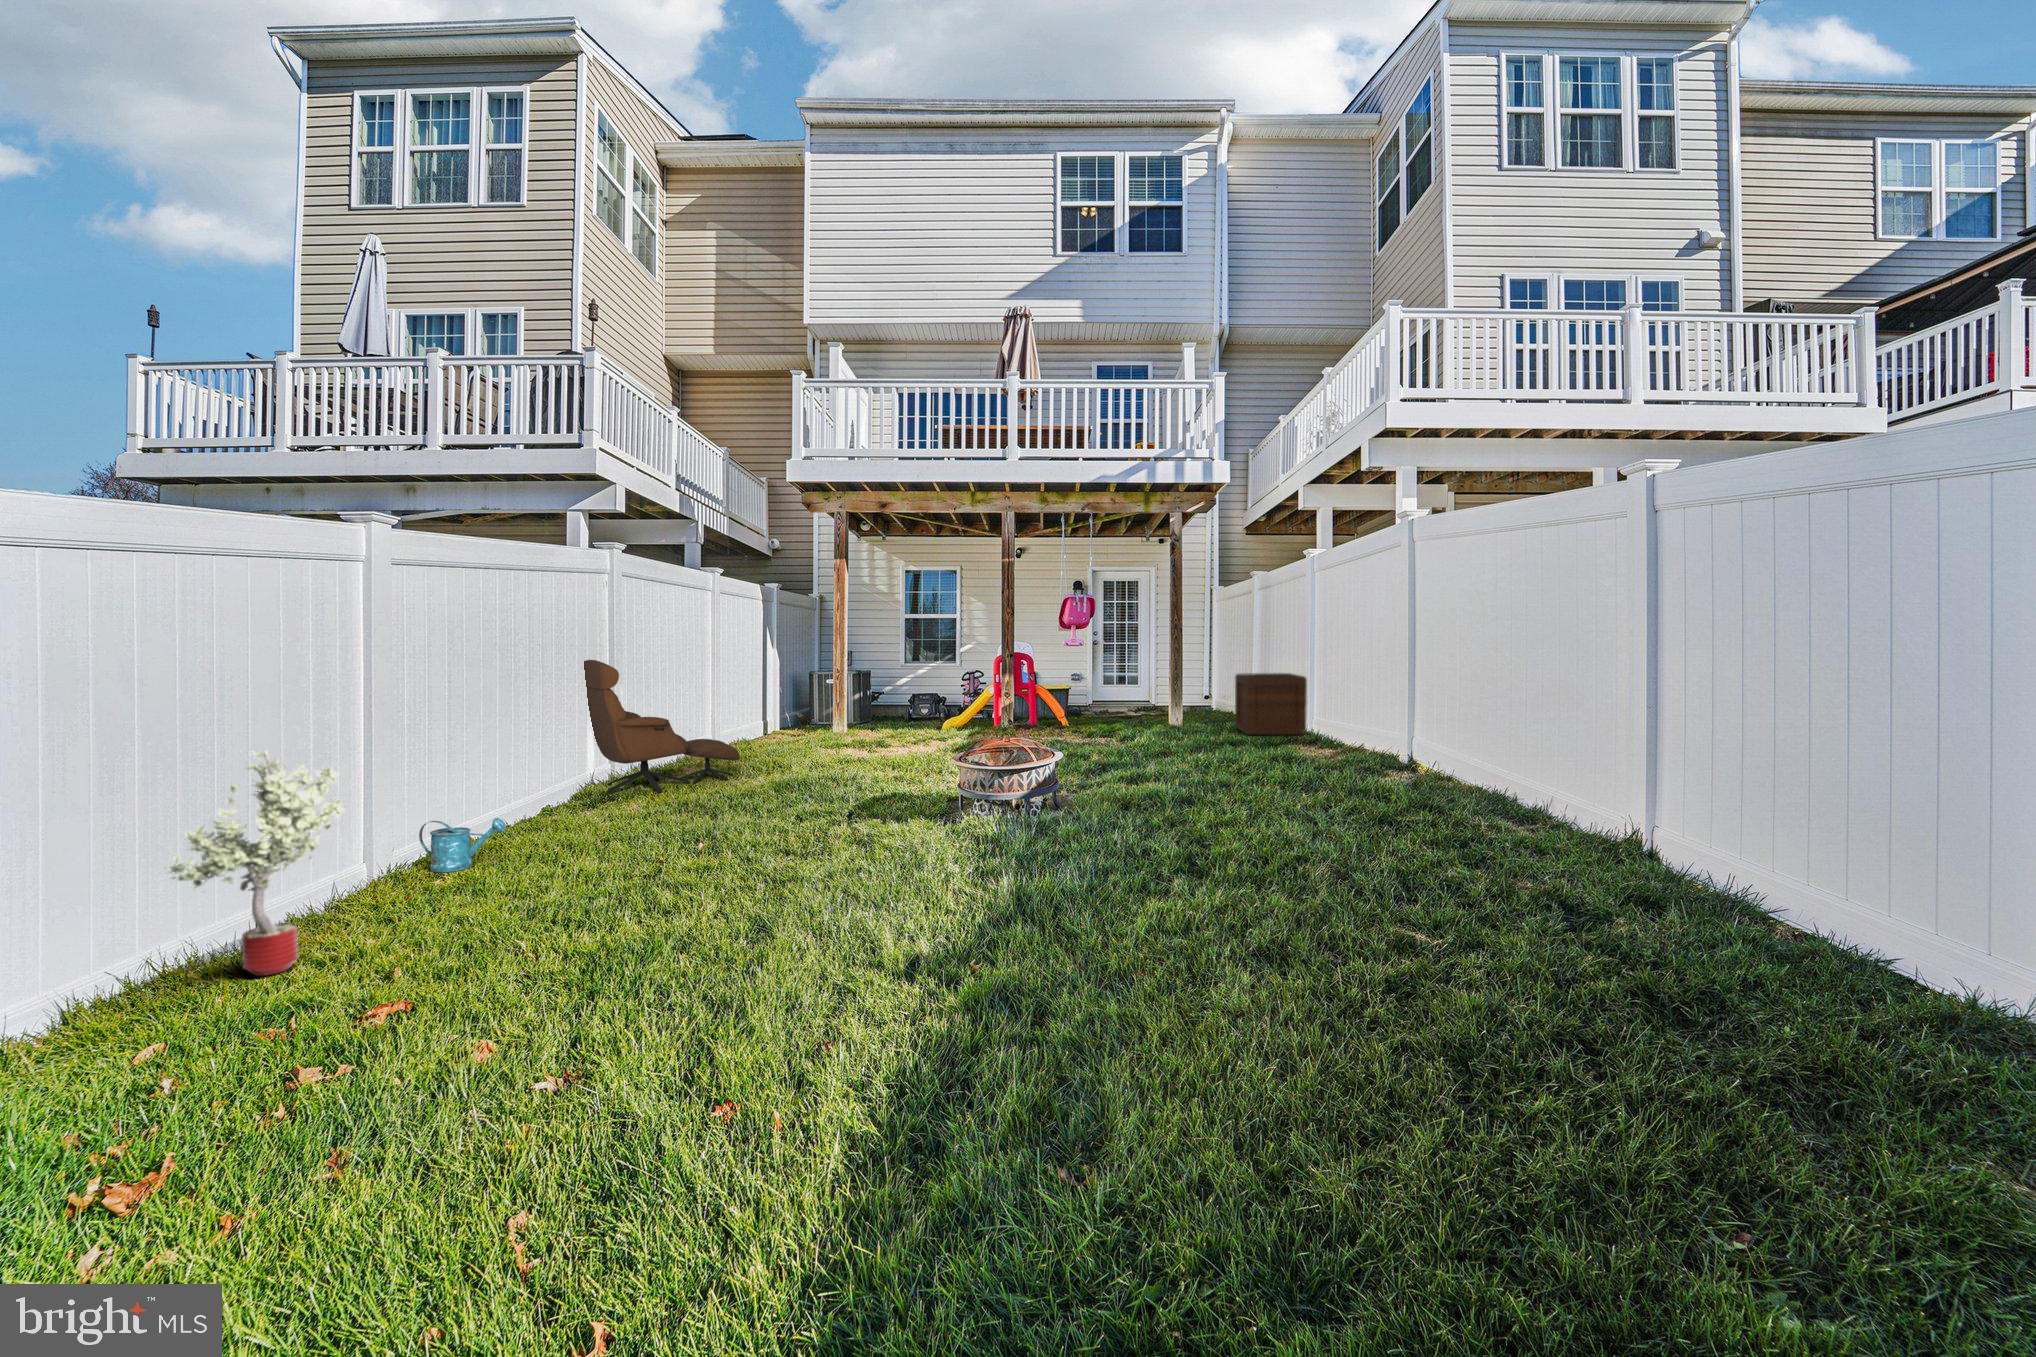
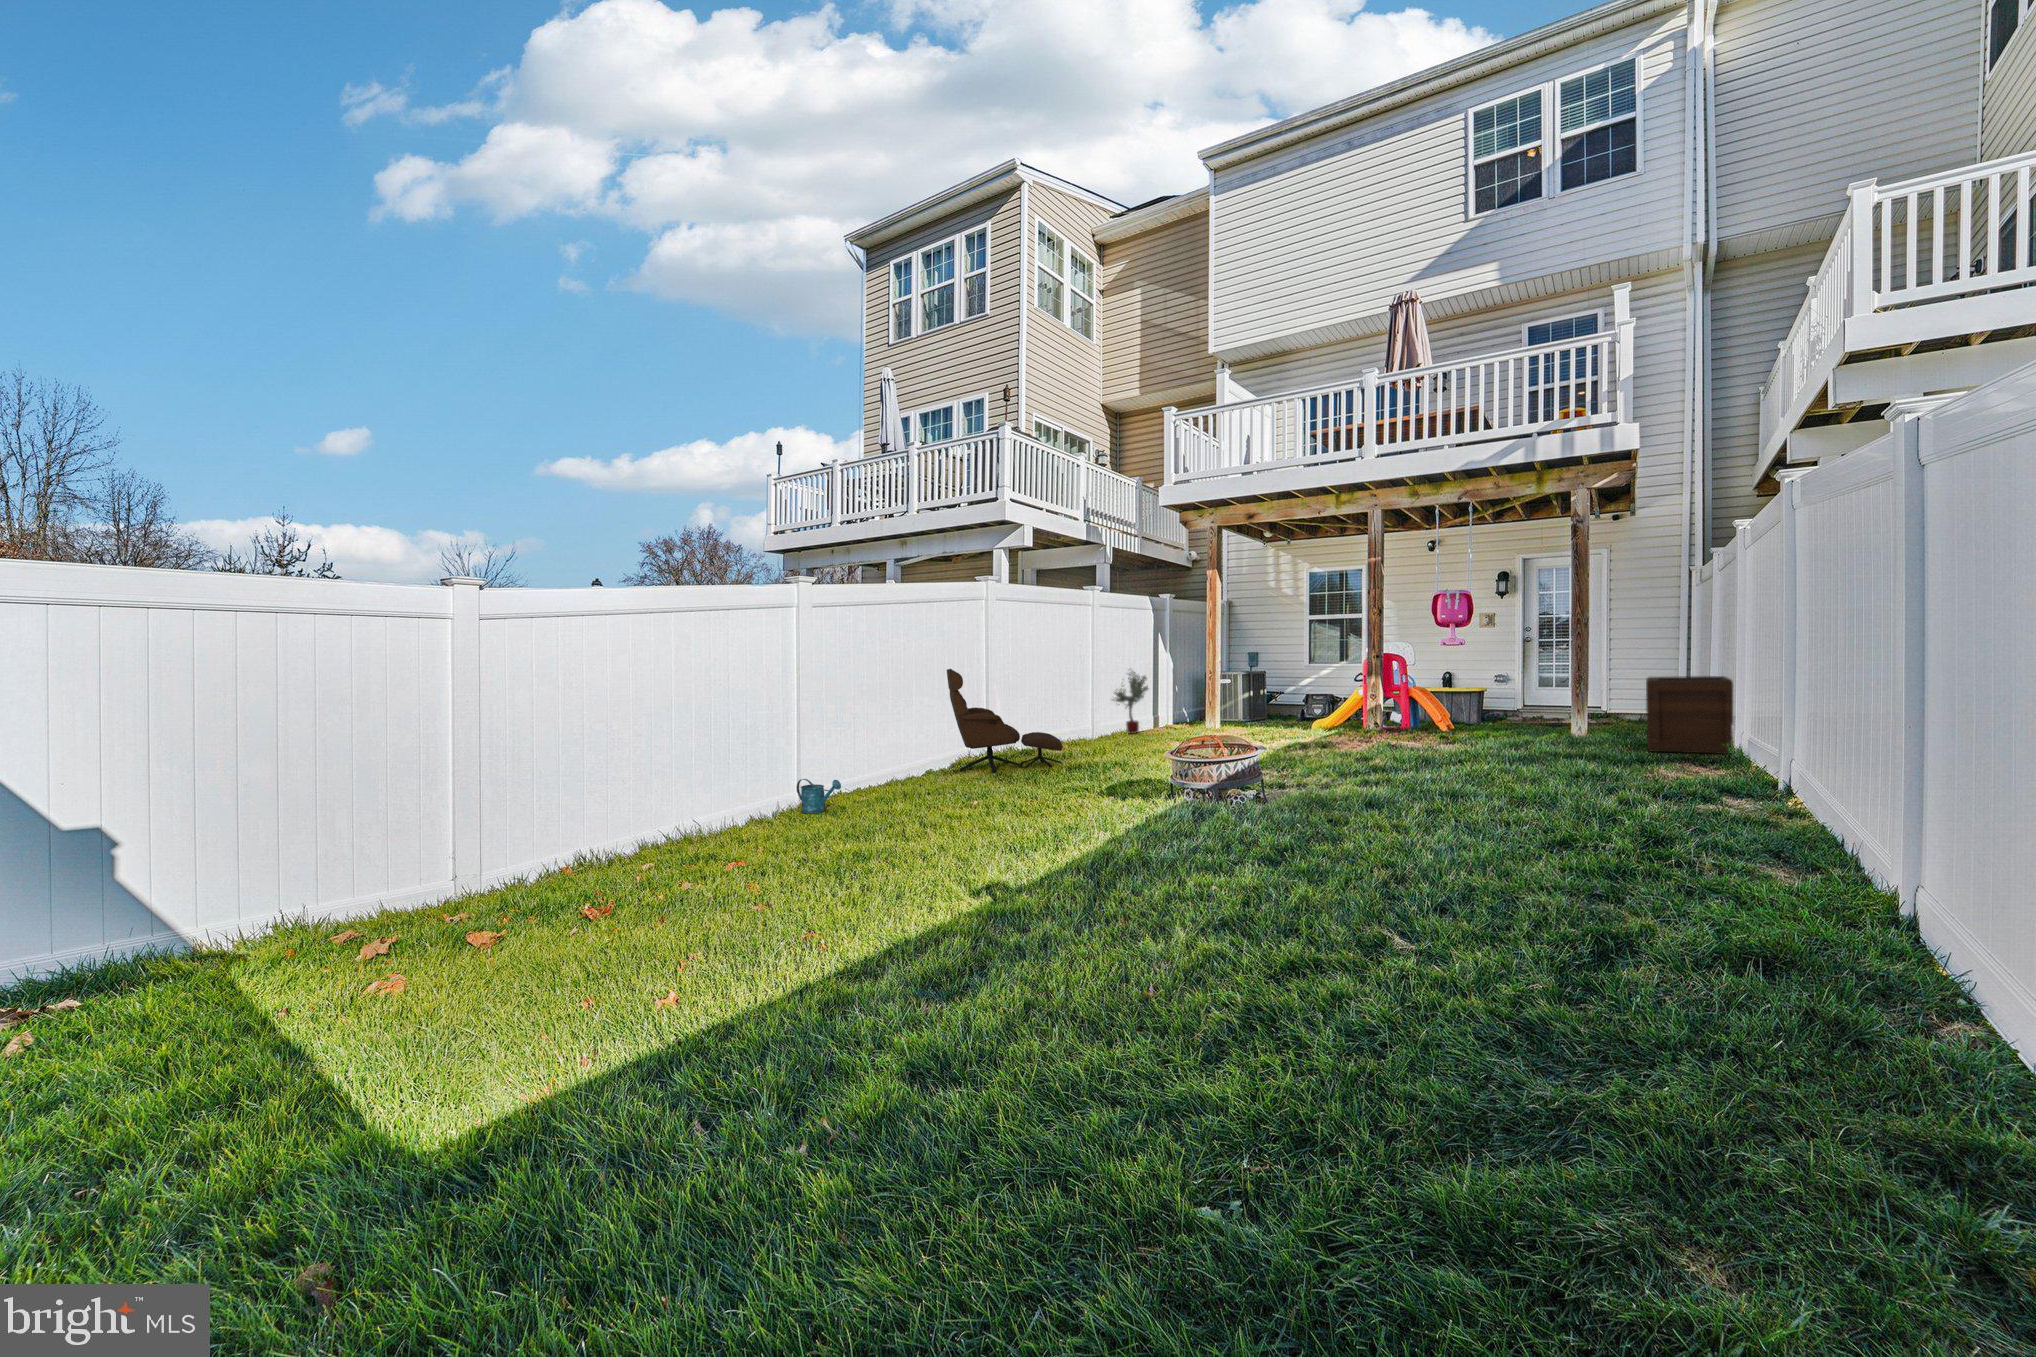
potted tree: present [169,750,345,976] -> present [1115,671,1148,734]

